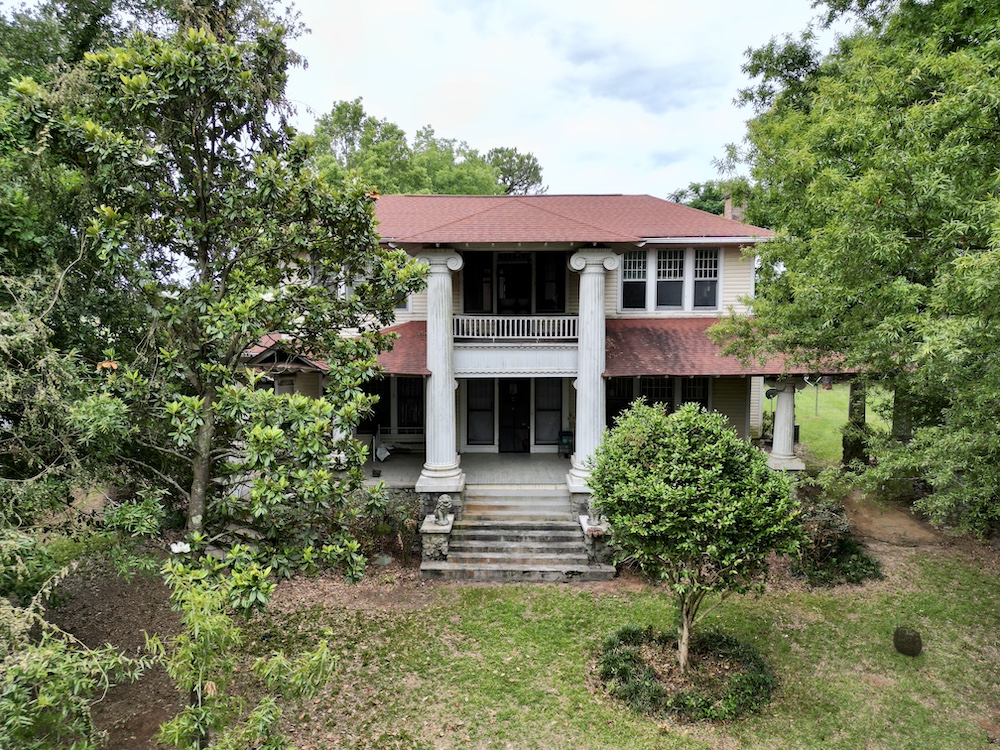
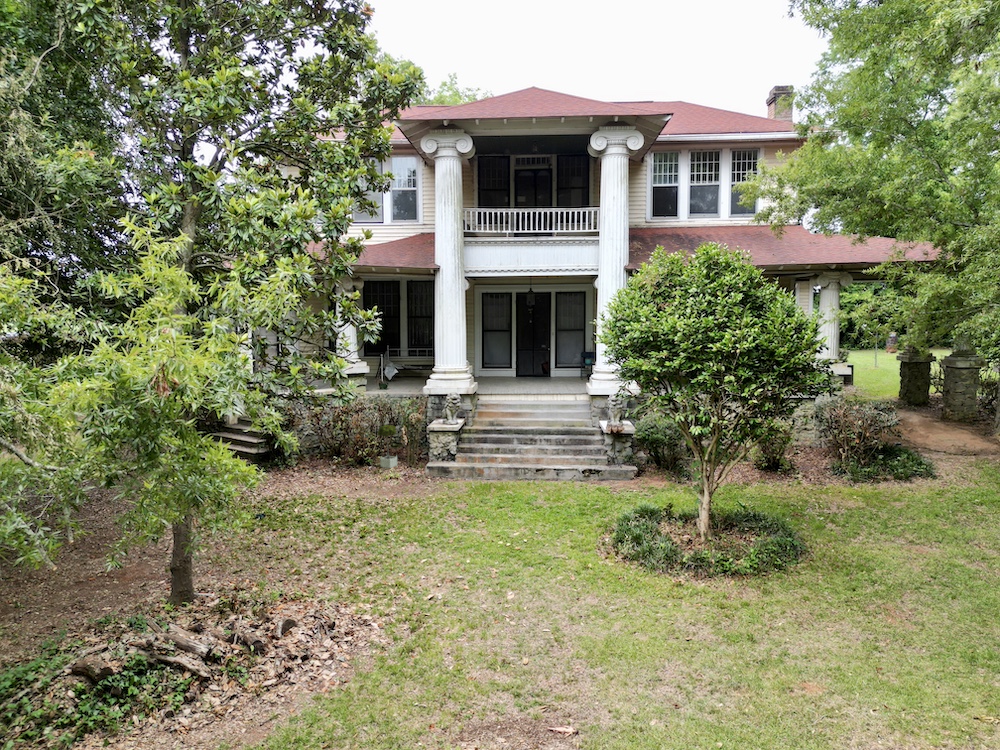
woven basket: present [893,627,923,656] -> none [946,506,981,535]

